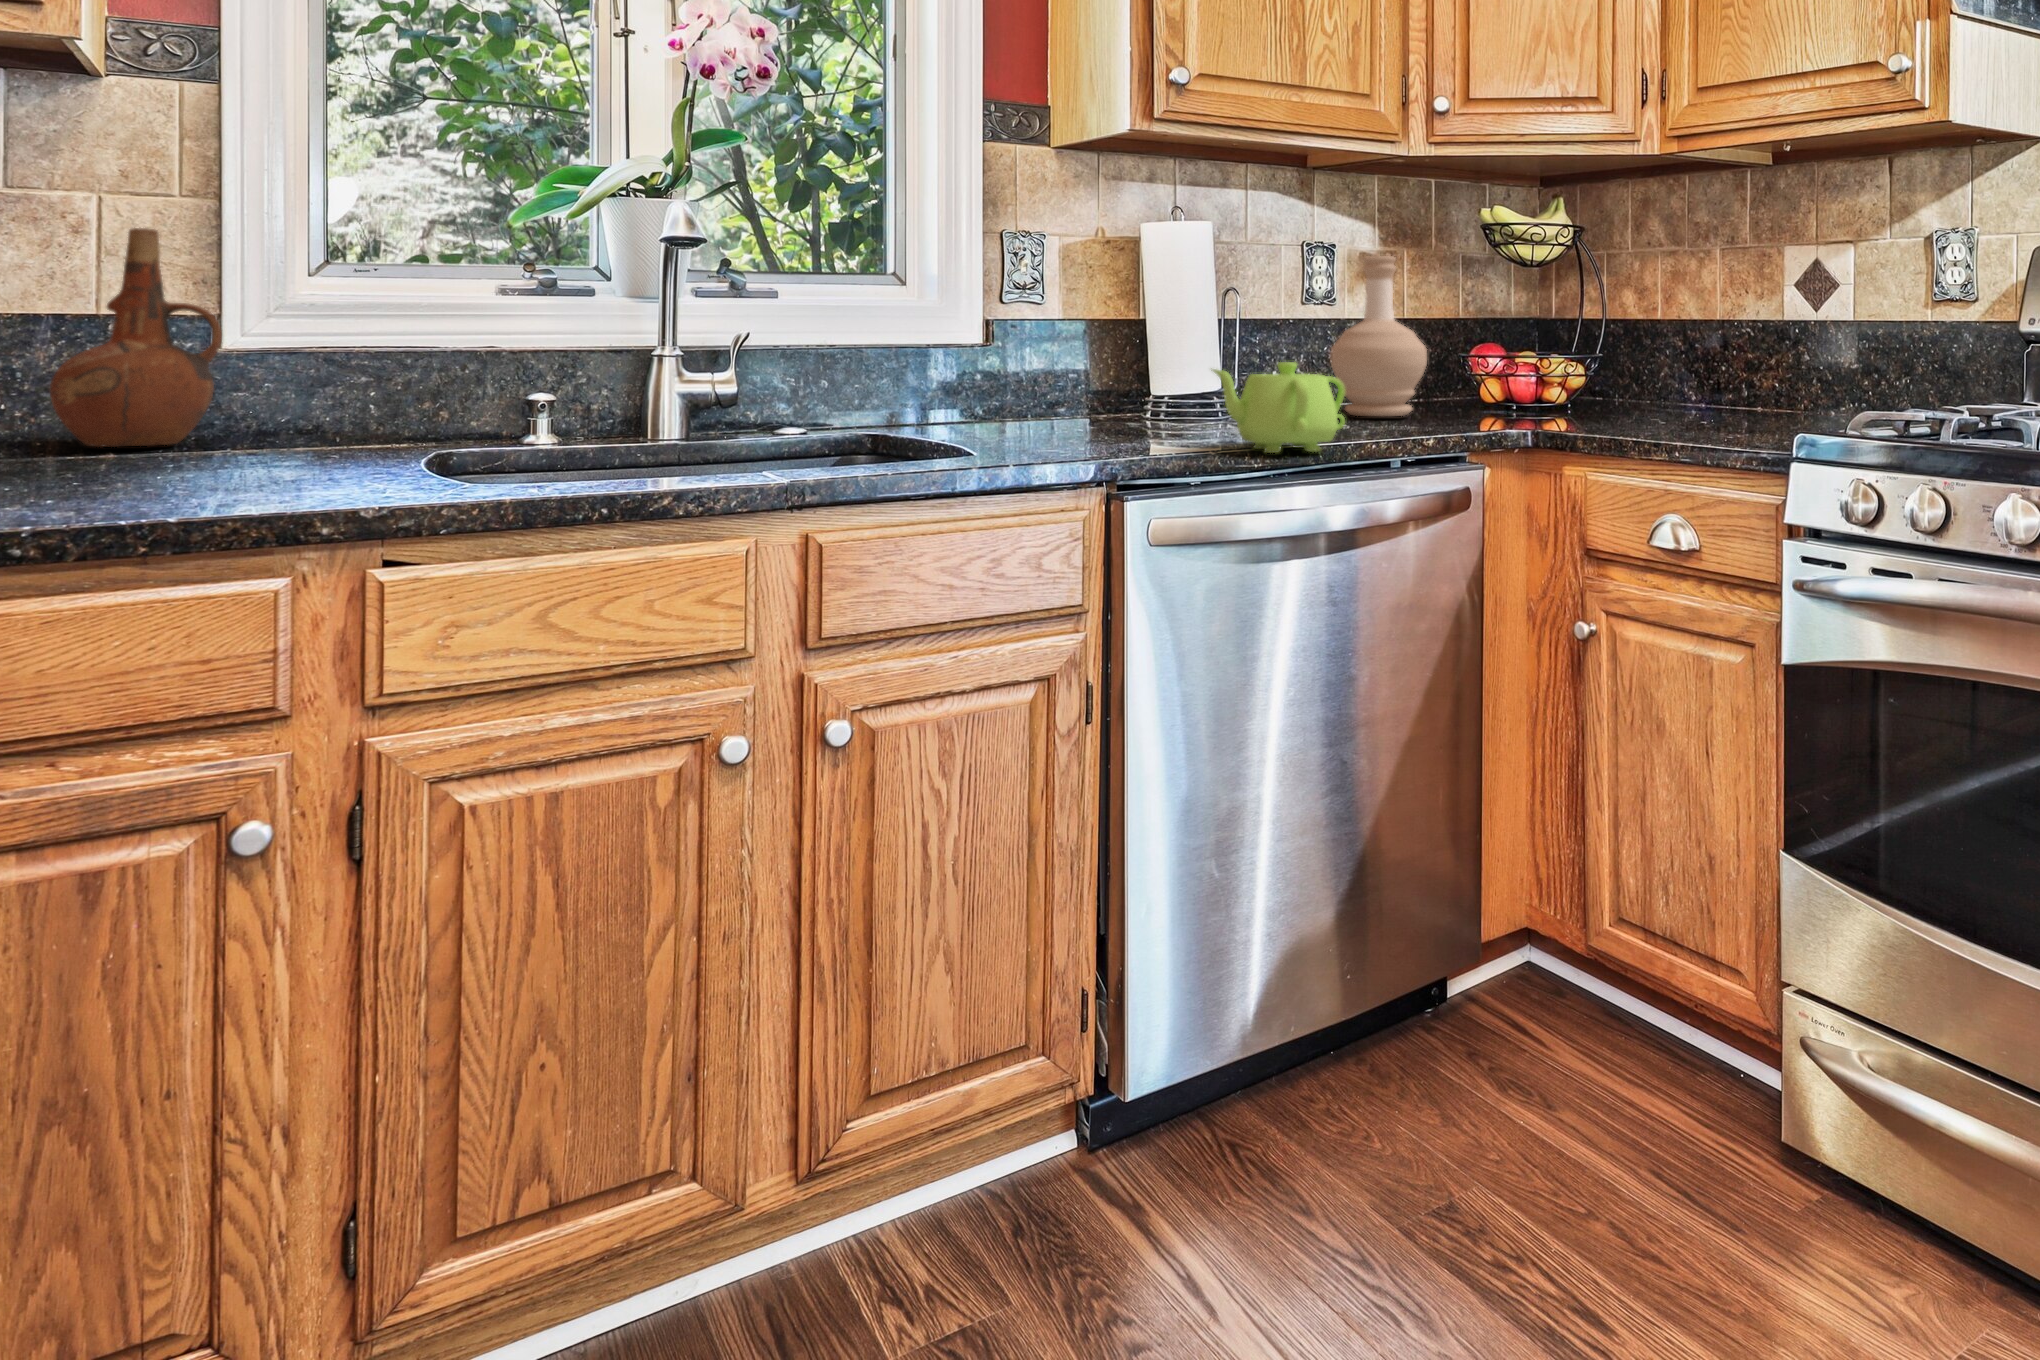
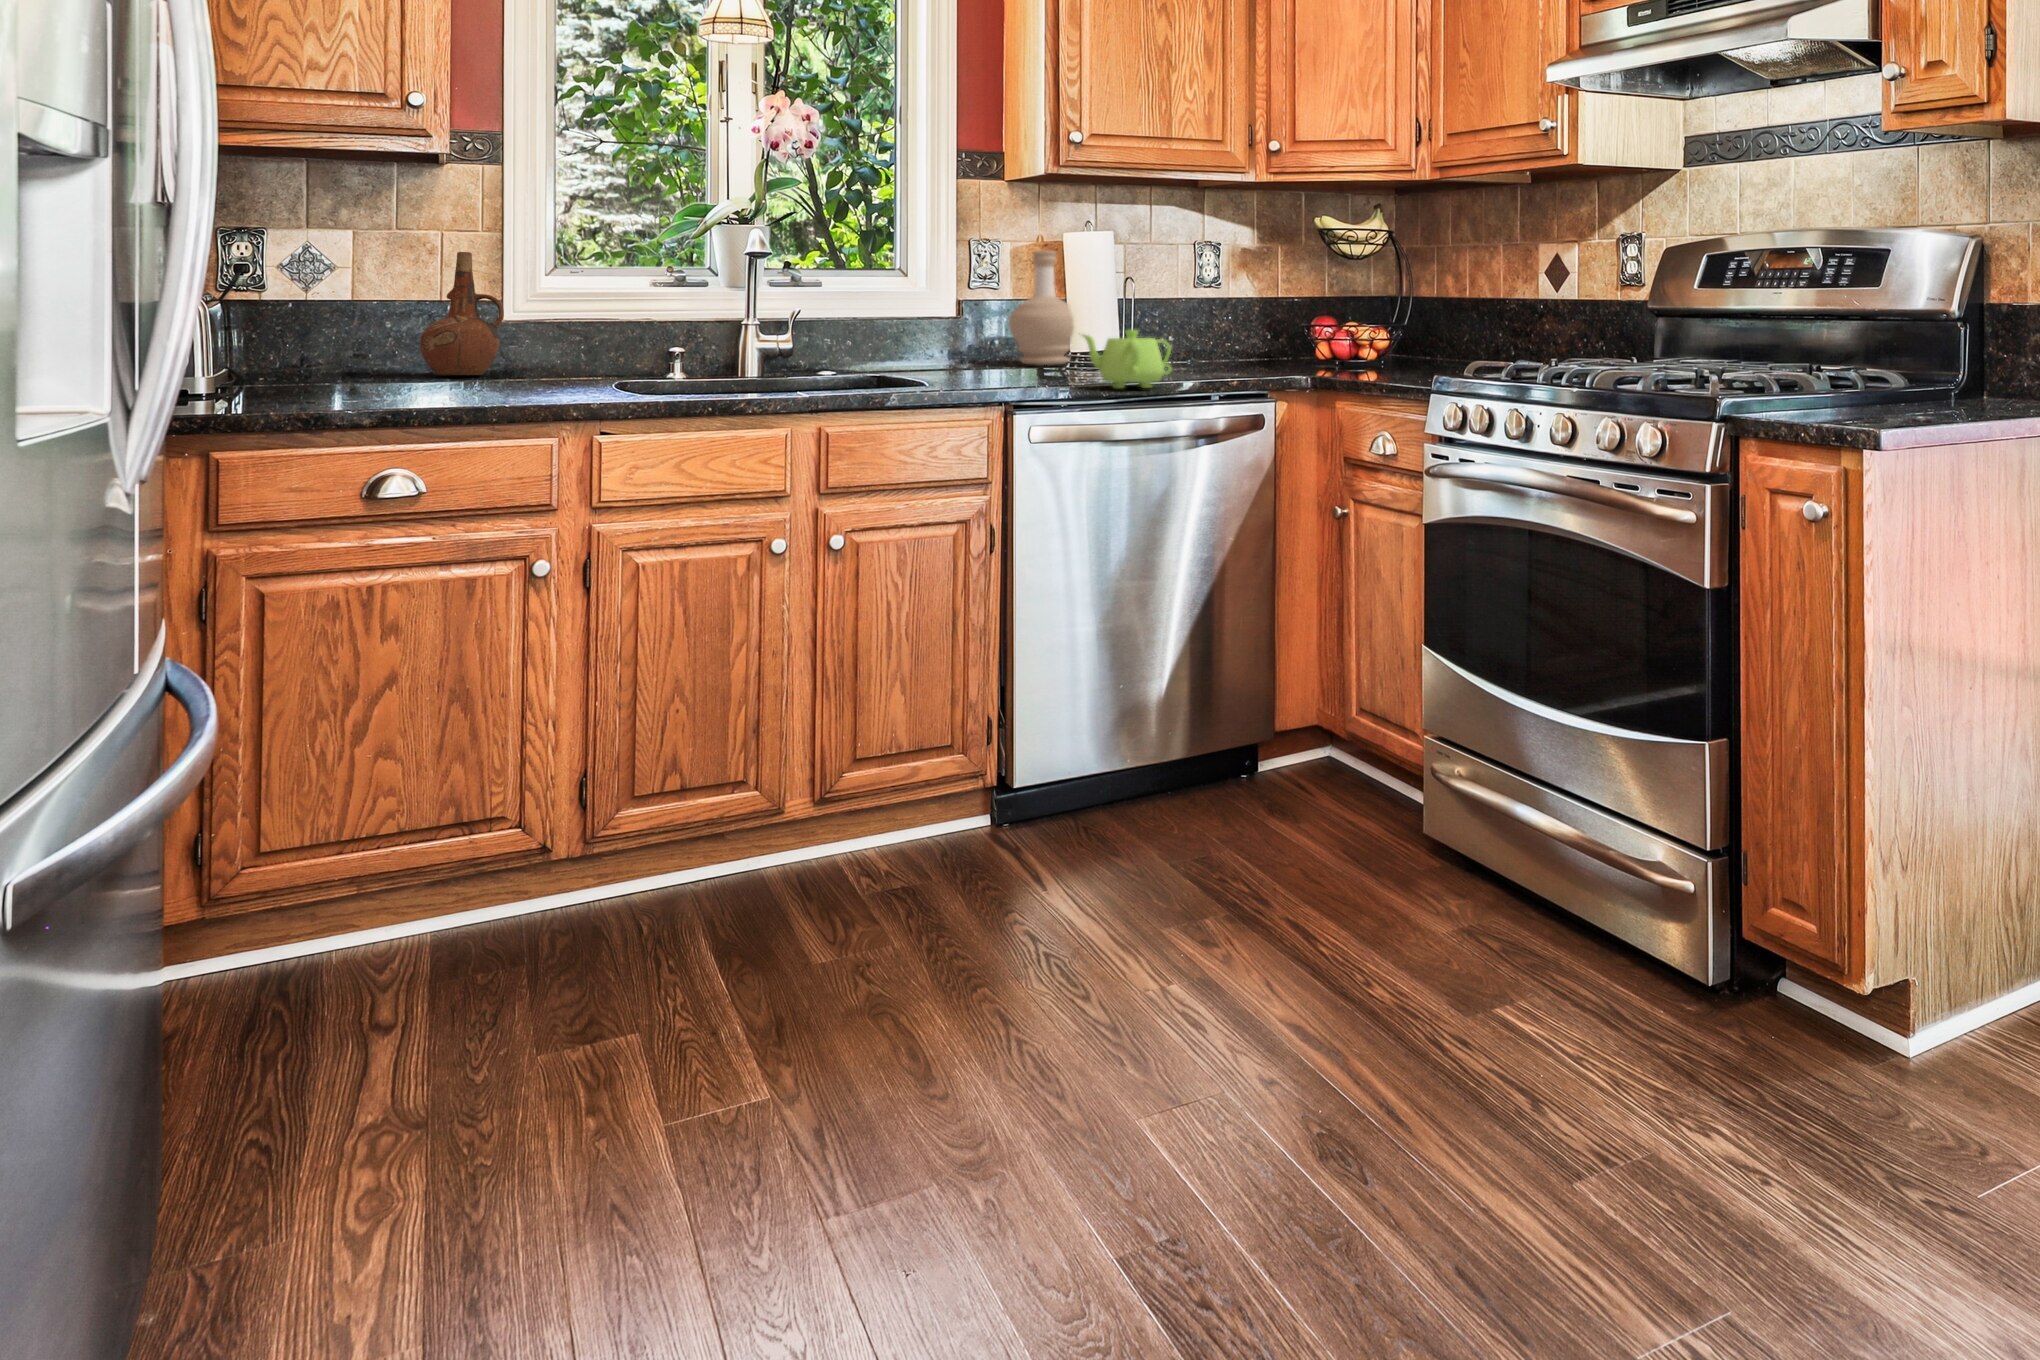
bottle: present [1330,256,1427,416] -> present [1009,251,1074,365]

